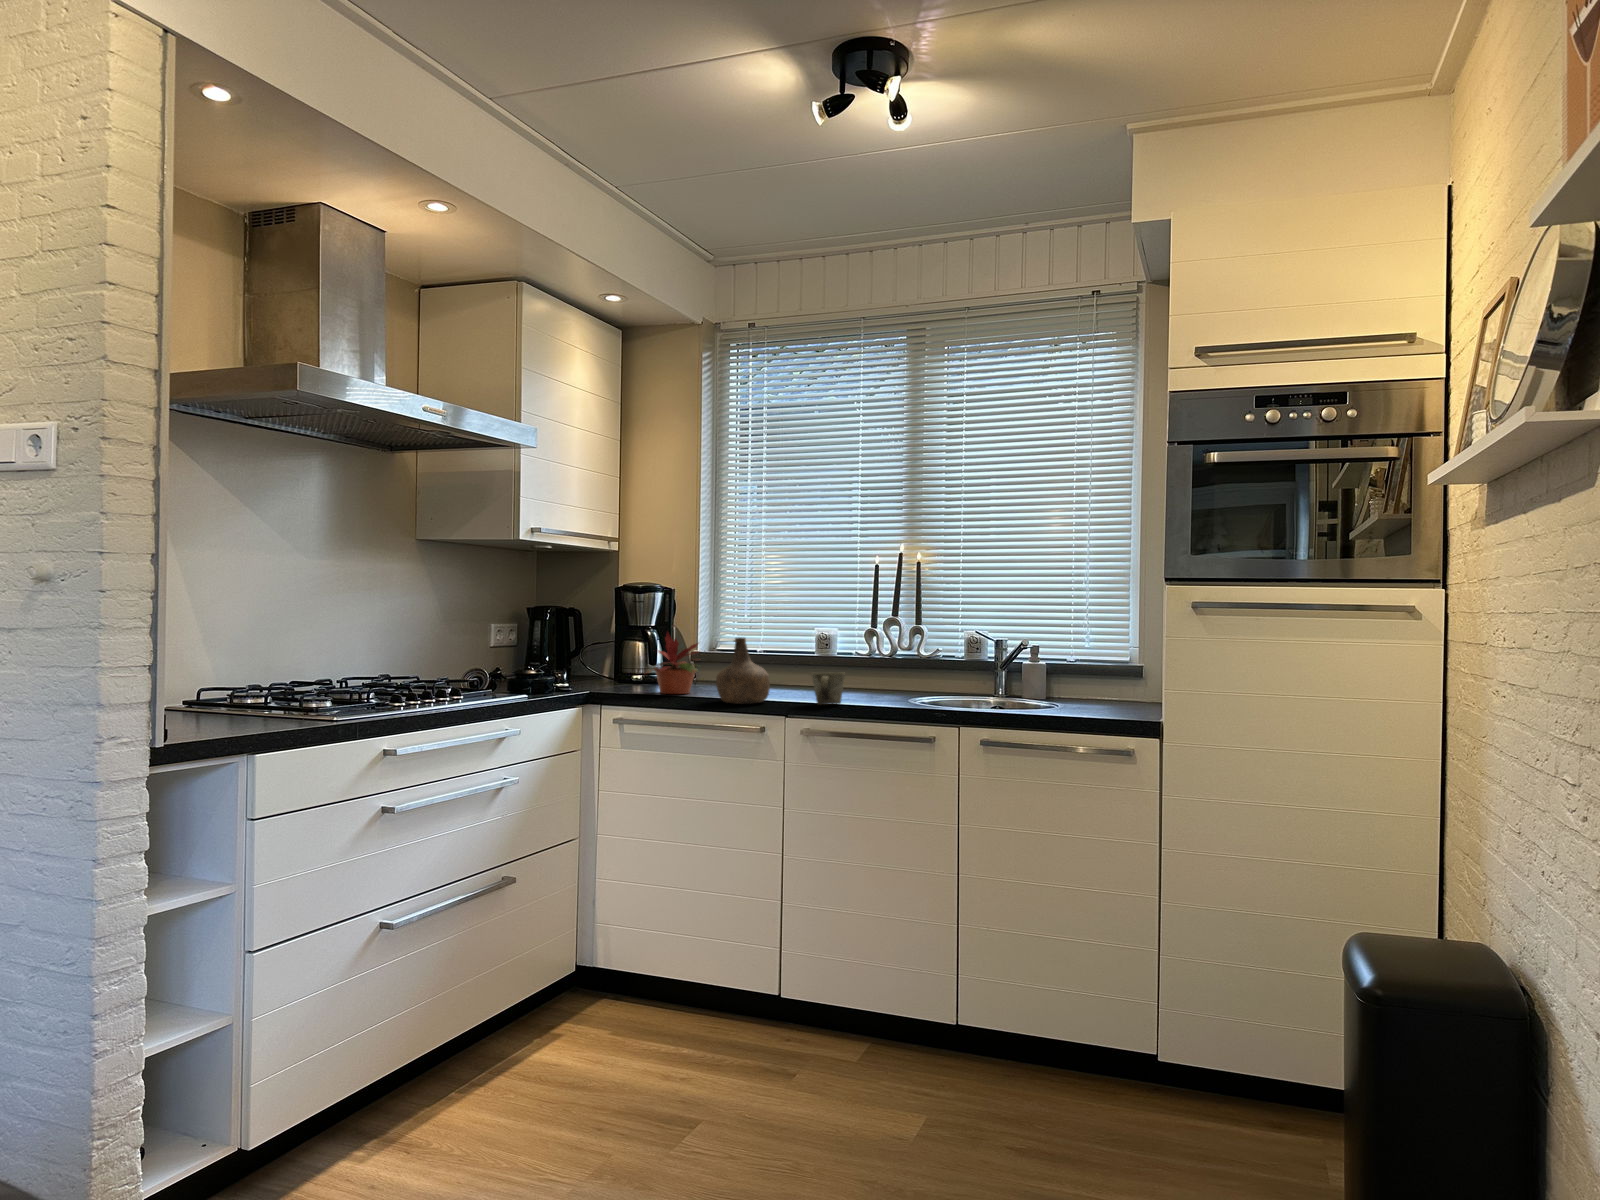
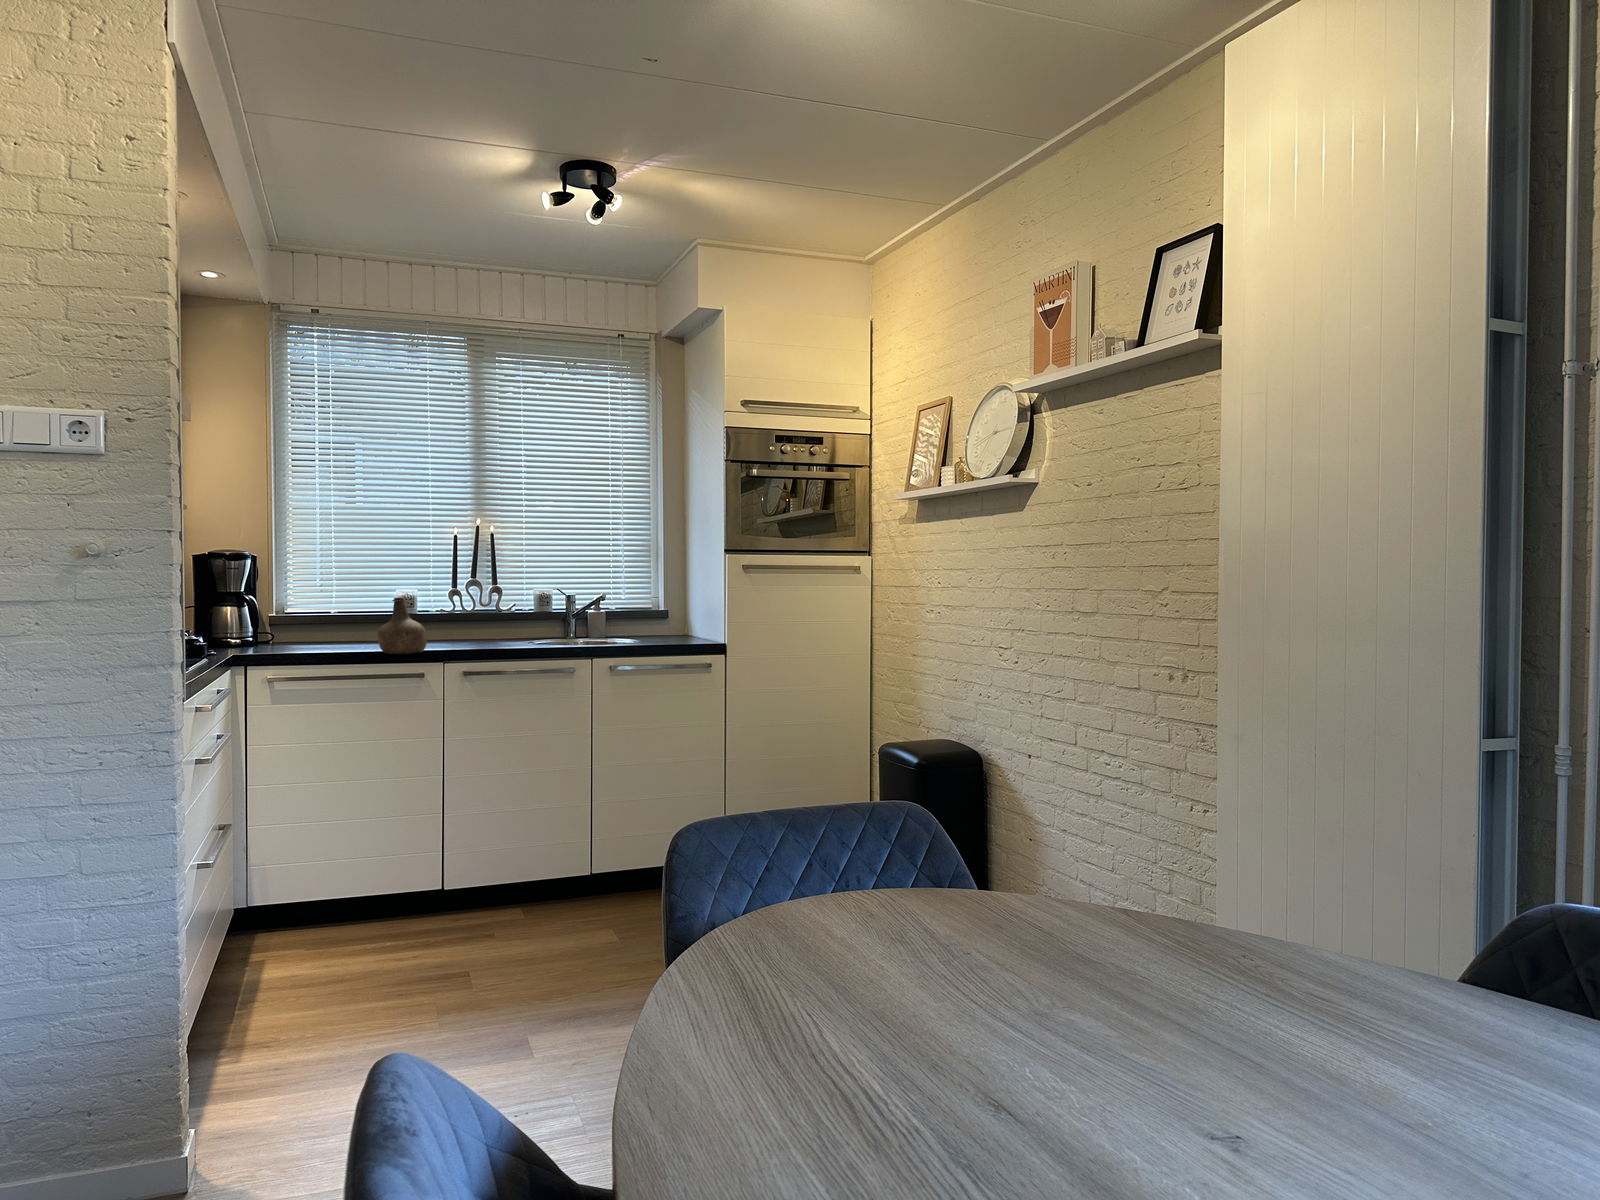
potted plant: present [648,633,698,694] -> none [277,594,346,653]
mug: present [812,673,845,705] -> none [463,624,492,651]

